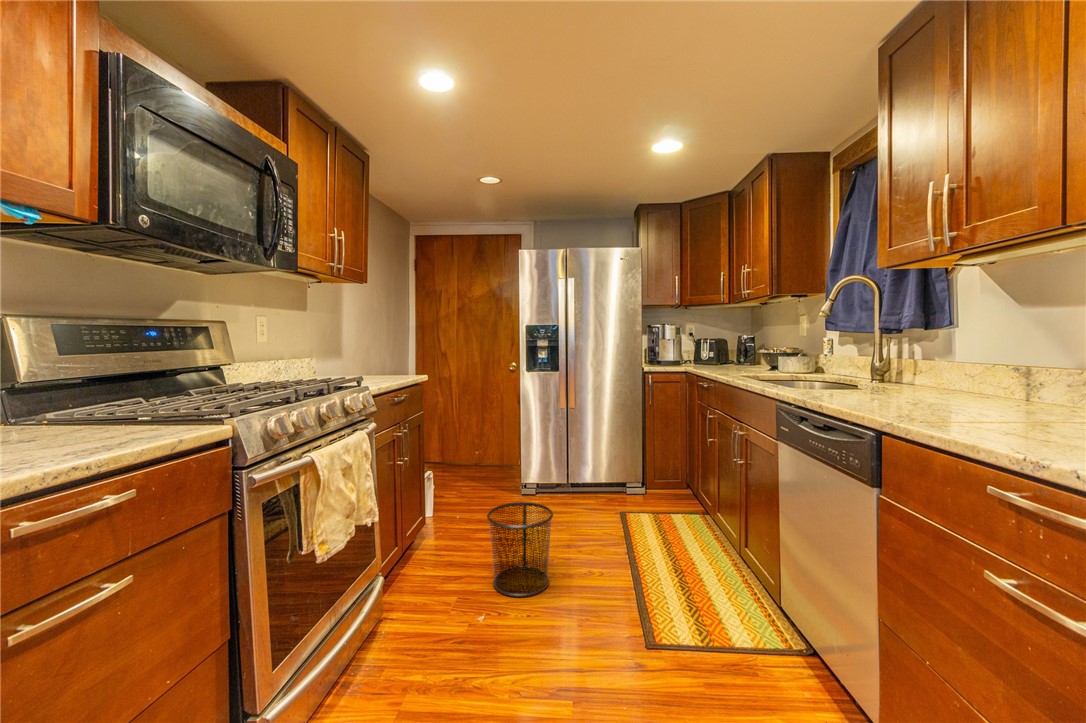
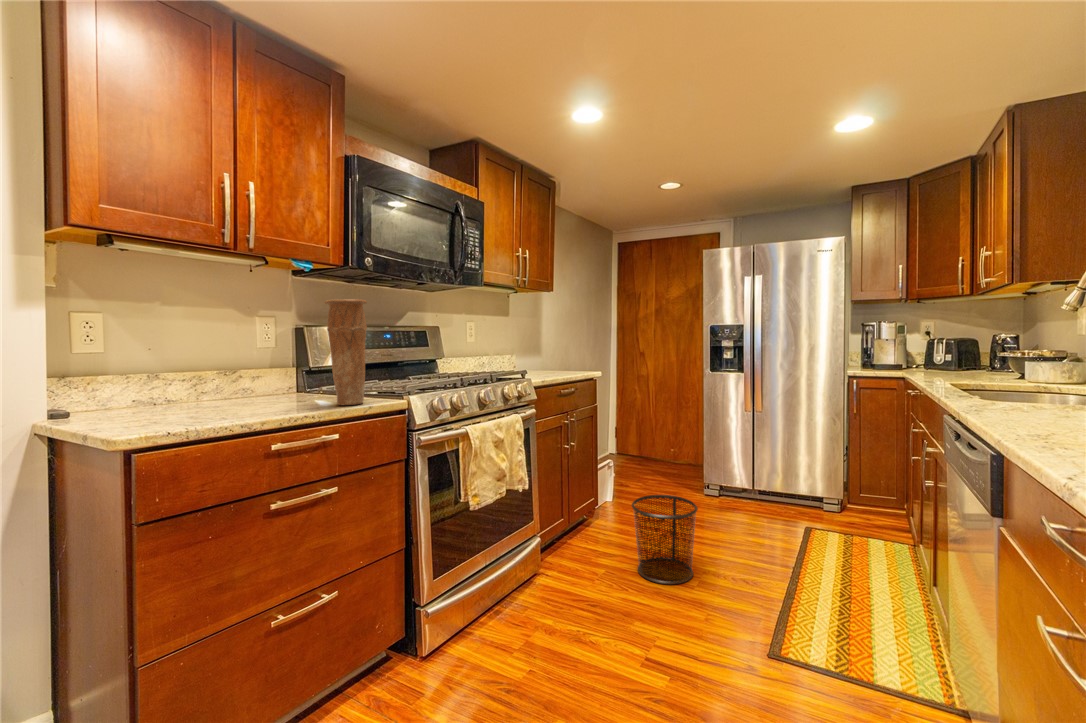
vase: none [61,262,151,439] -> present [325,299,367,405]

